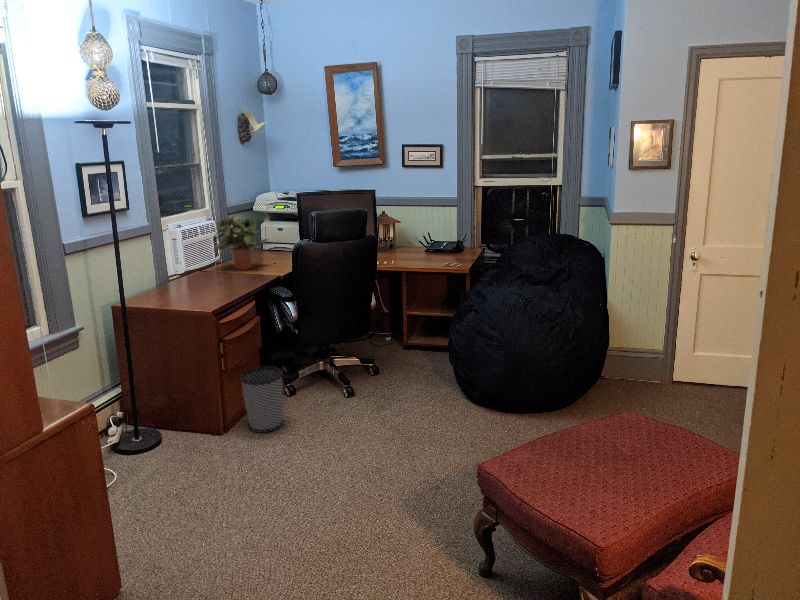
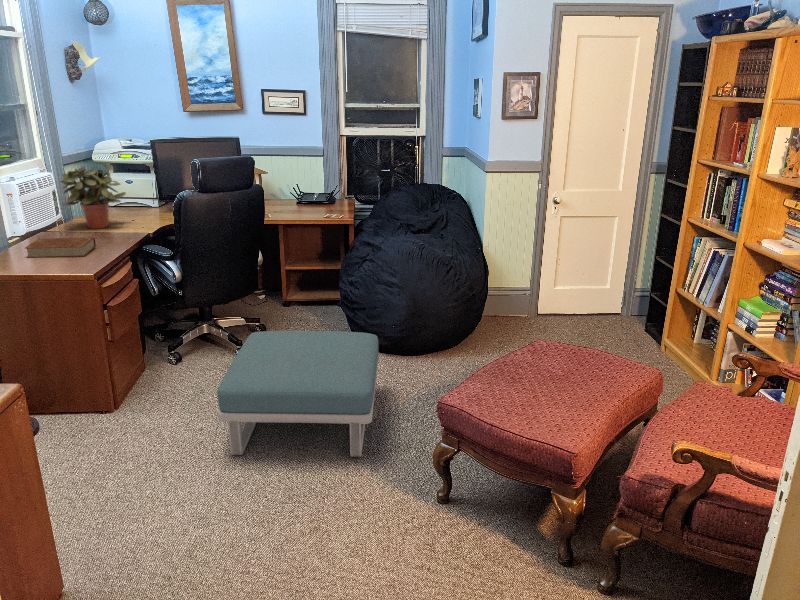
book: none [169,278,228,295] -> present [25,237,96,258]
wastebasket: present [240,366,283,433] -> none [128,333,179,405]
footstool: none [291,374,465,510] -> present [217,331,379,457]

